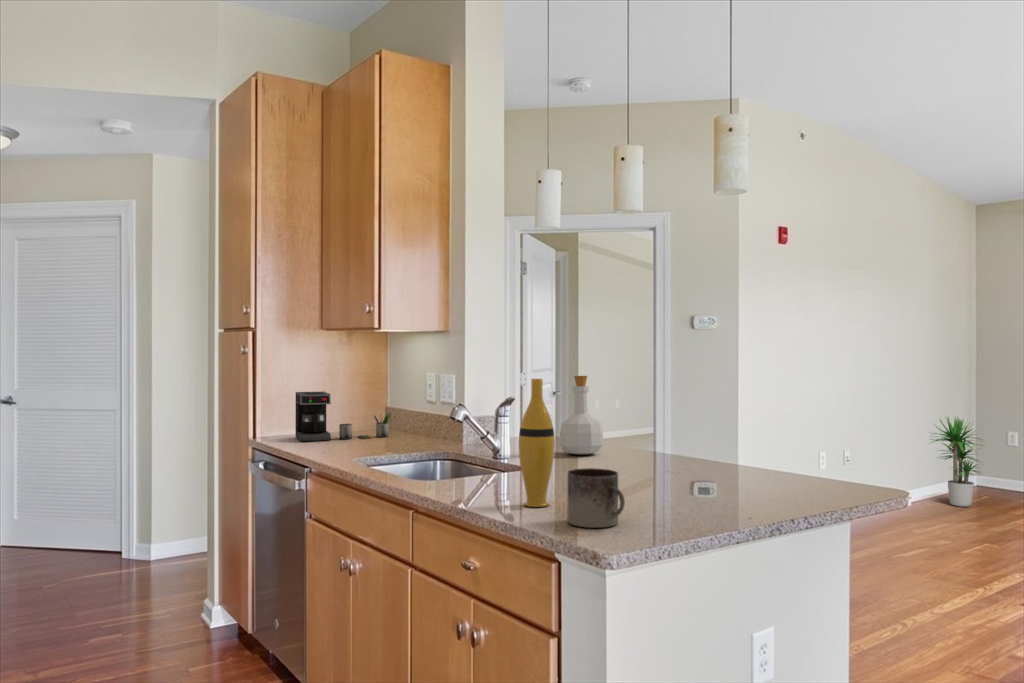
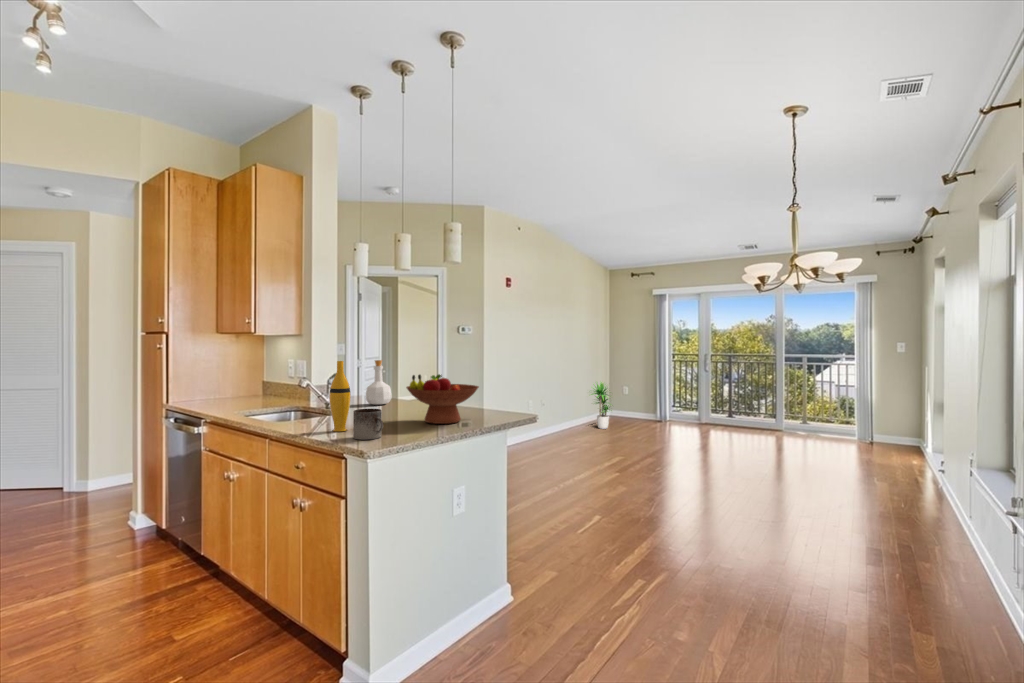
coffee maker: present [295,391,391,441] -> none [197,372,264,403]
fruit bowl: none [650,405,793,501] -> present [406,374,479,424]

